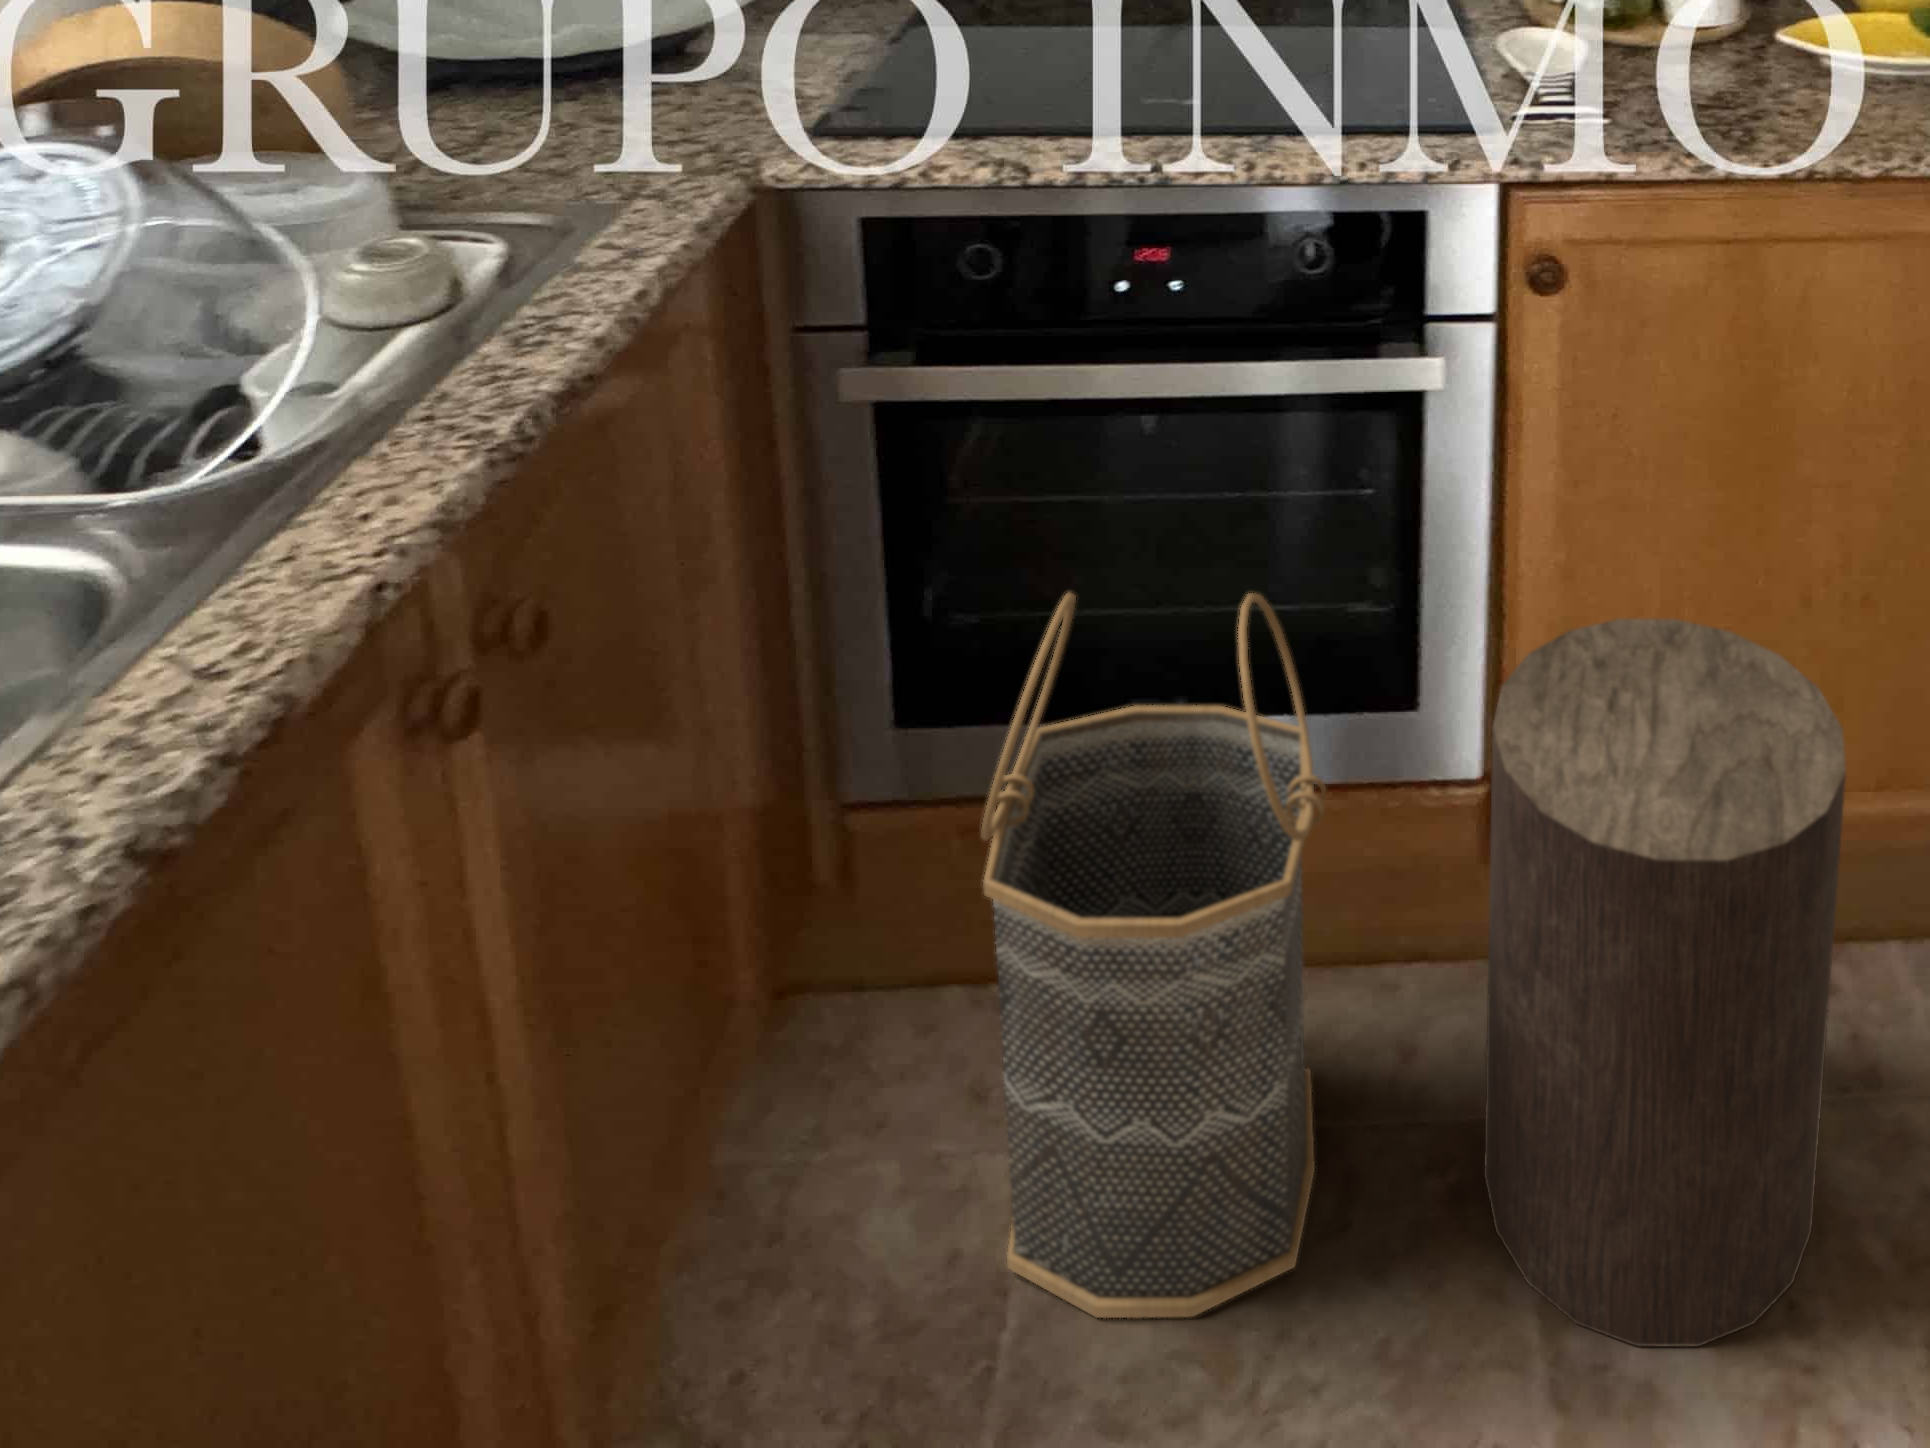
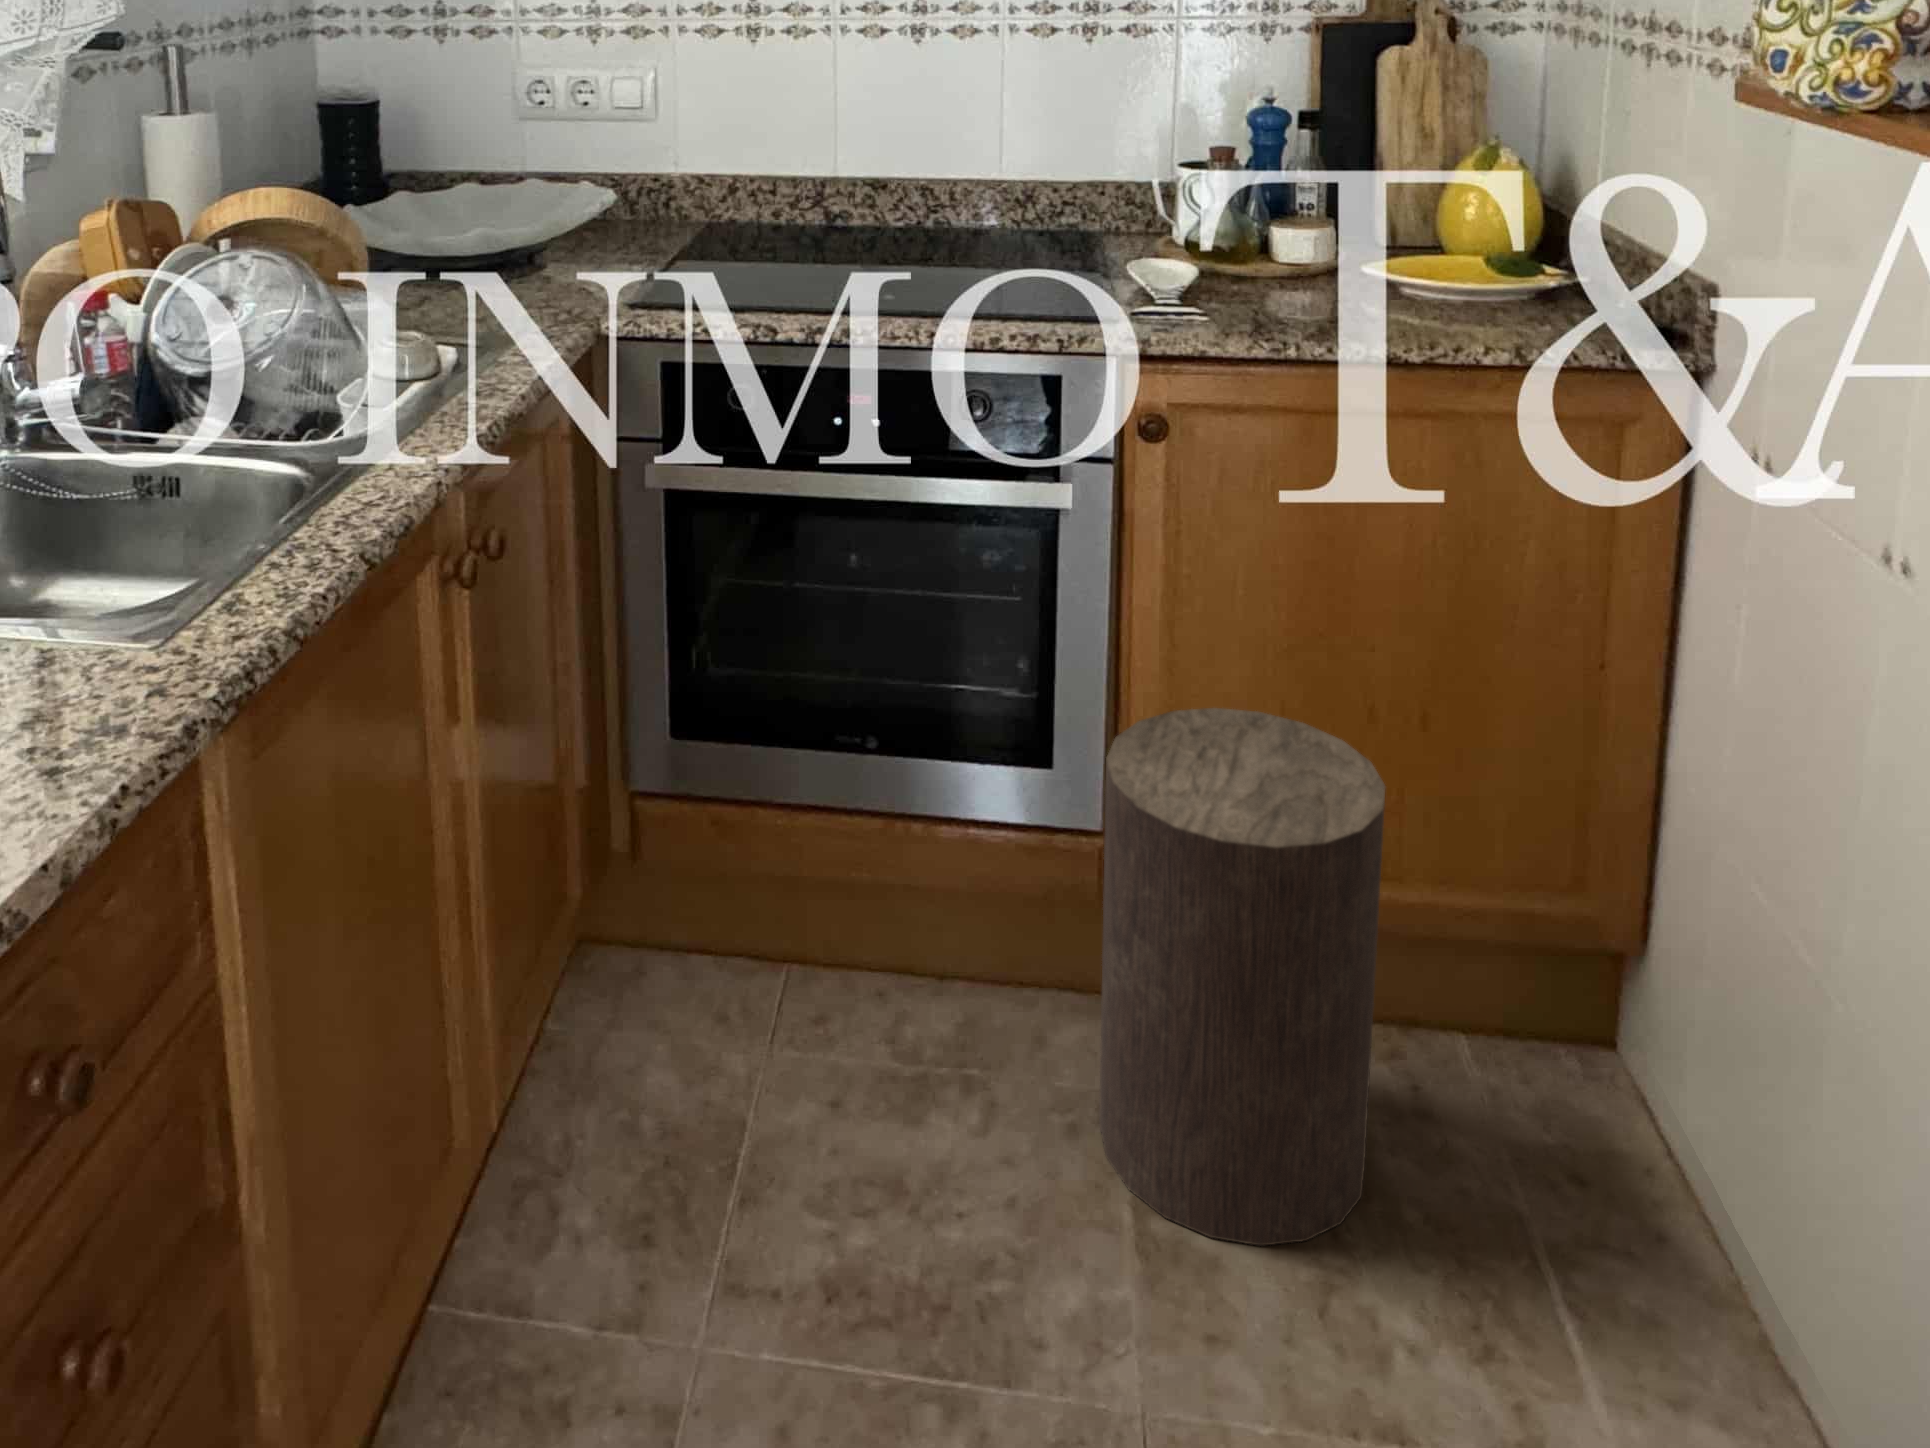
basket: present [982,593,1326,1318] -> none [738,636,981,1167]

